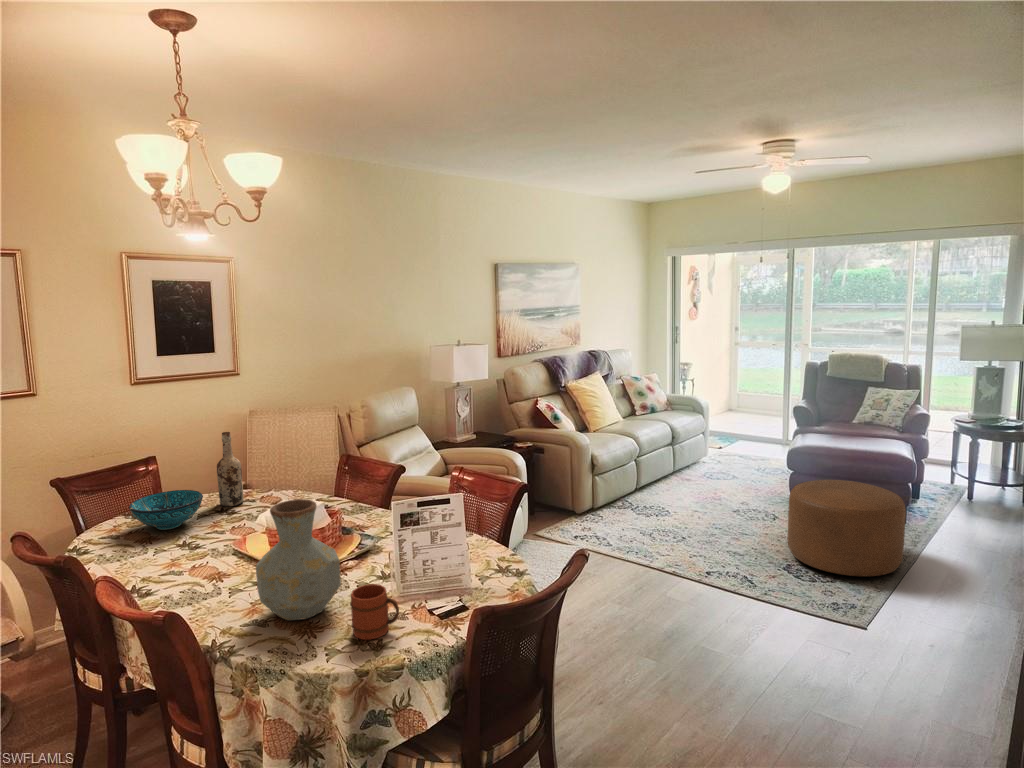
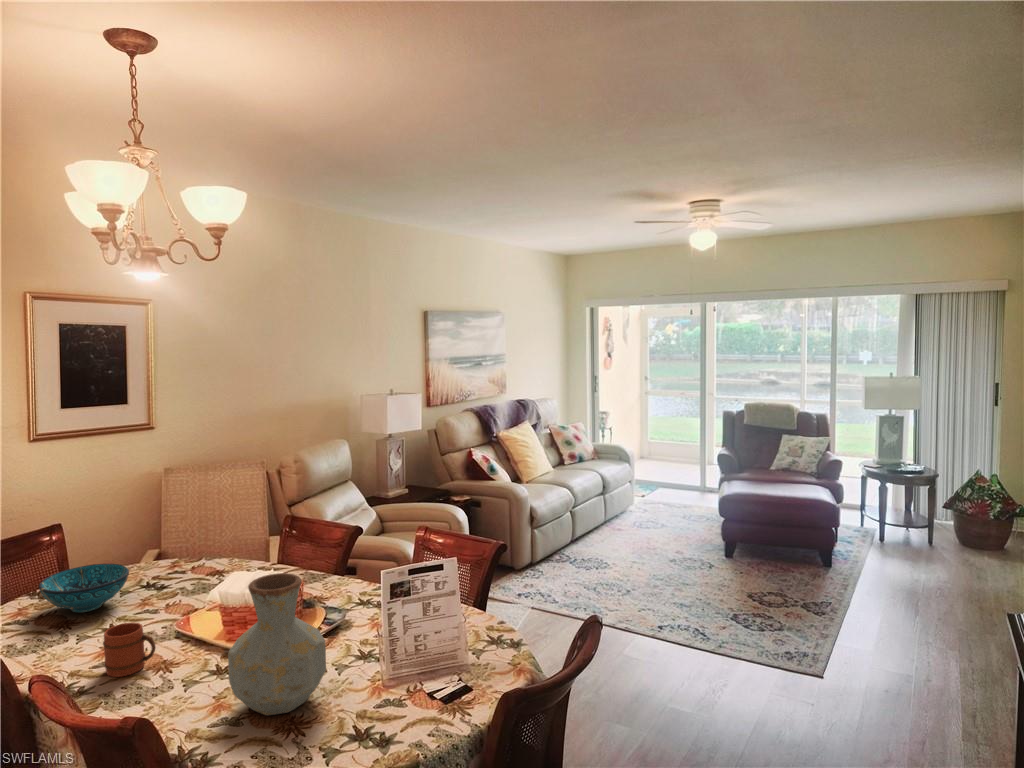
wine bottle: present [217,432,244,507] -> none [141,494,171,581]
ottoman: present [787,480,906,576] -> none [730,528,841,624]
mug: present [350,584,399,640] -> present [103,622,155,677]

